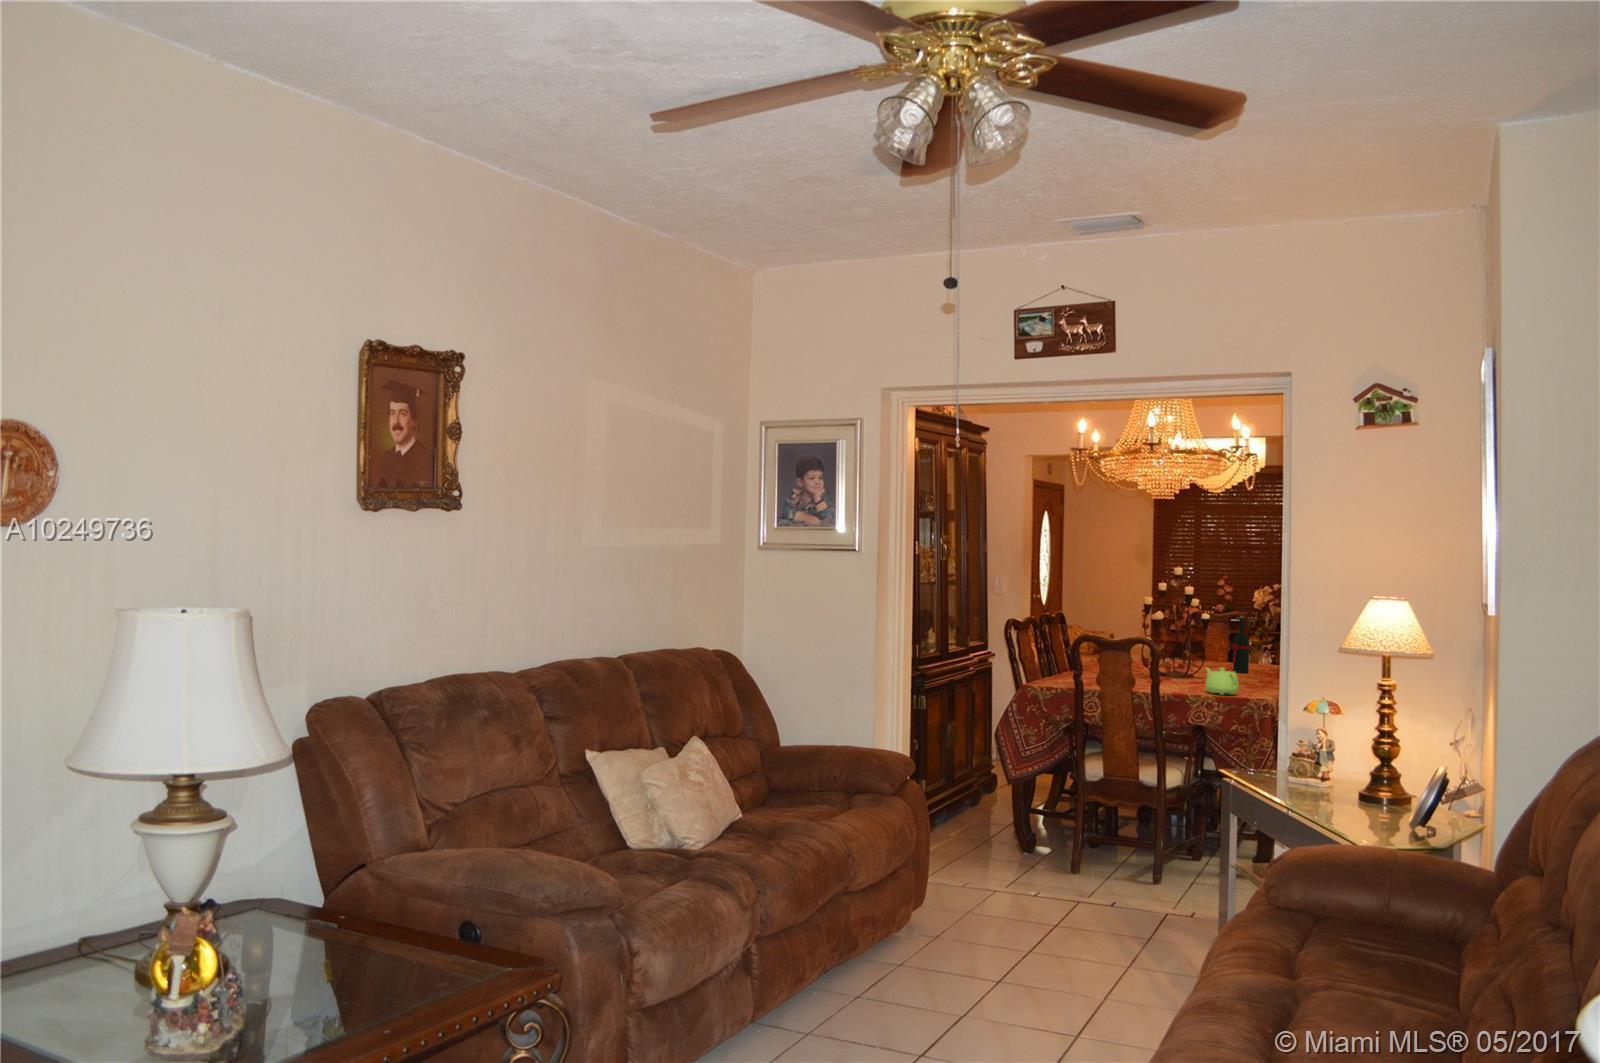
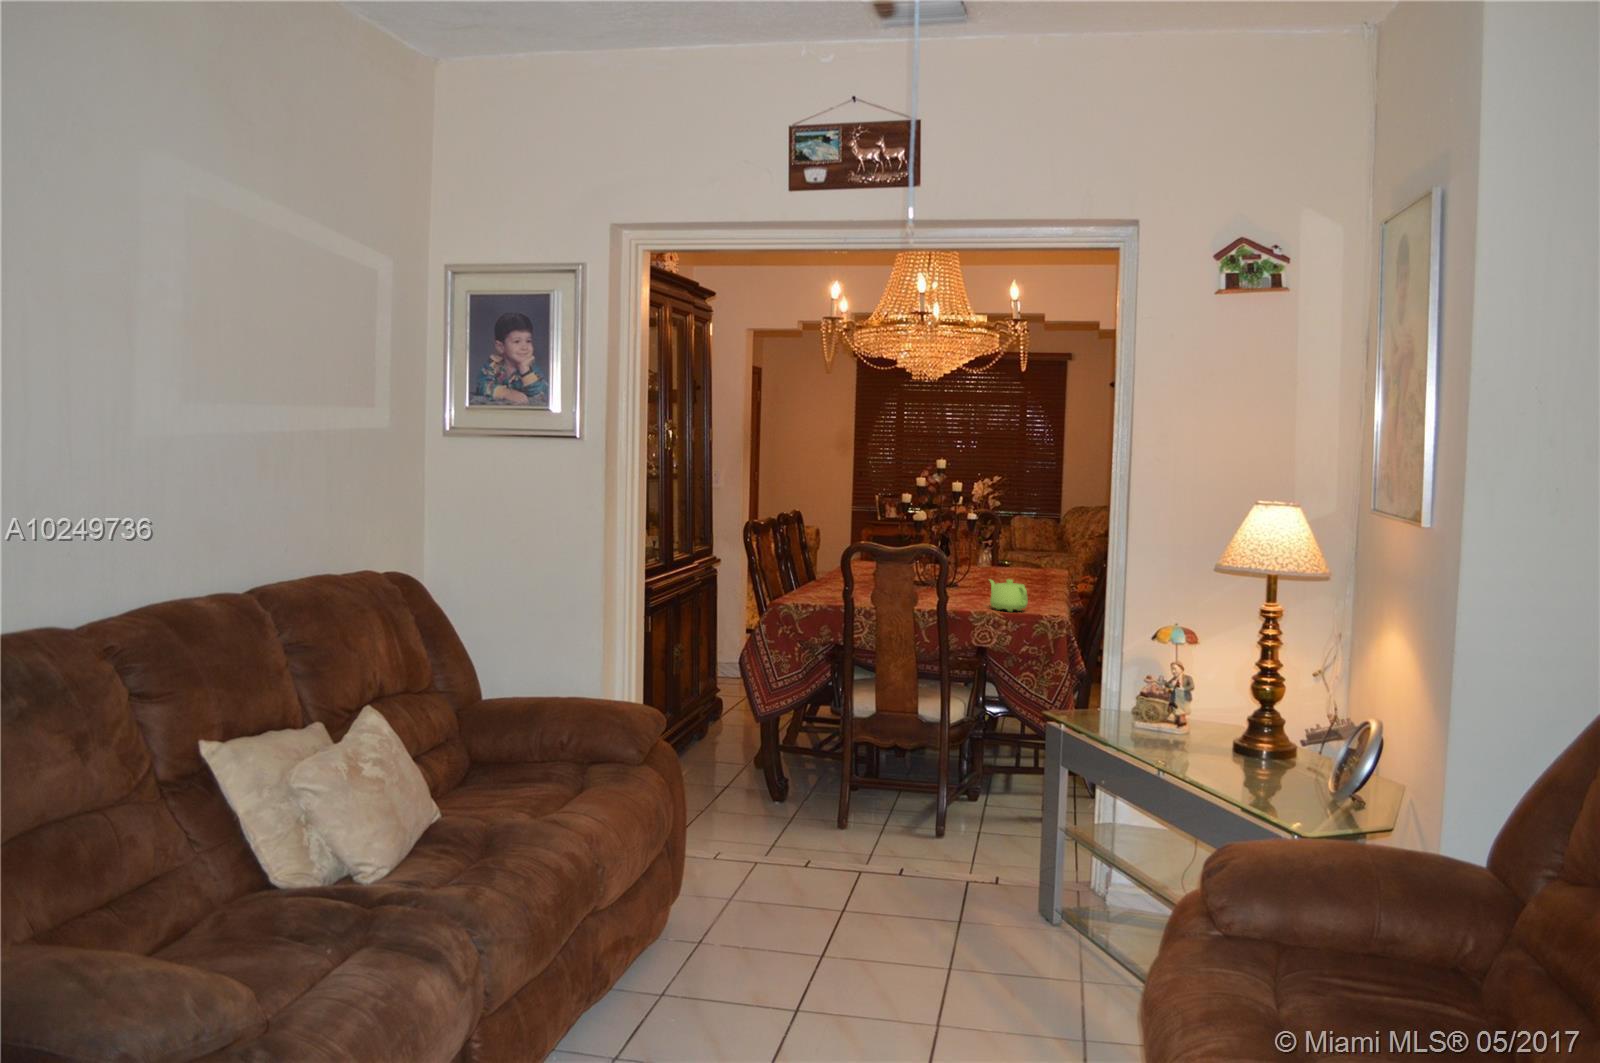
wine bottle: present [1232,616,1249,673] -> none [984,515,1002,578]

